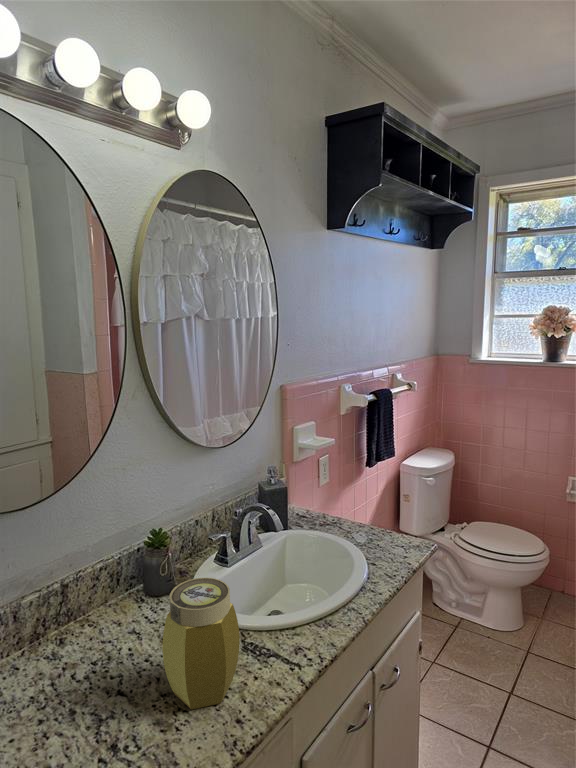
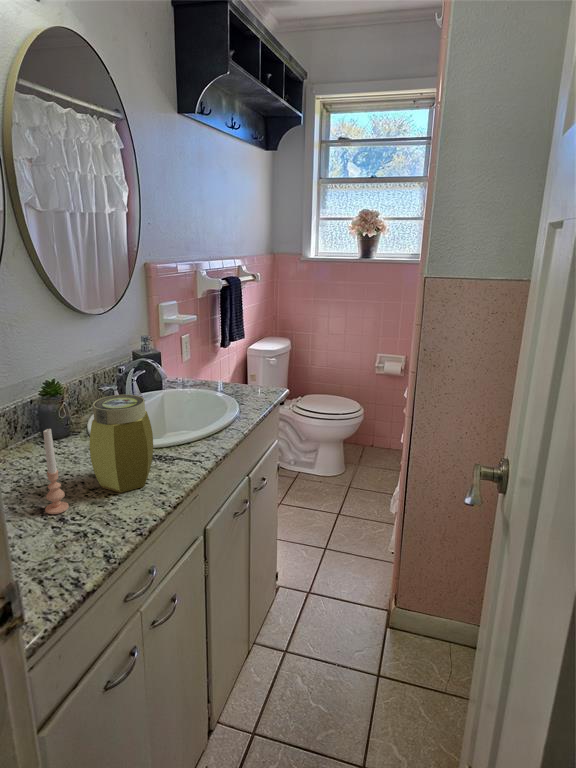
candle: none [102,628,129,734] -> present [43,429,69,514]

